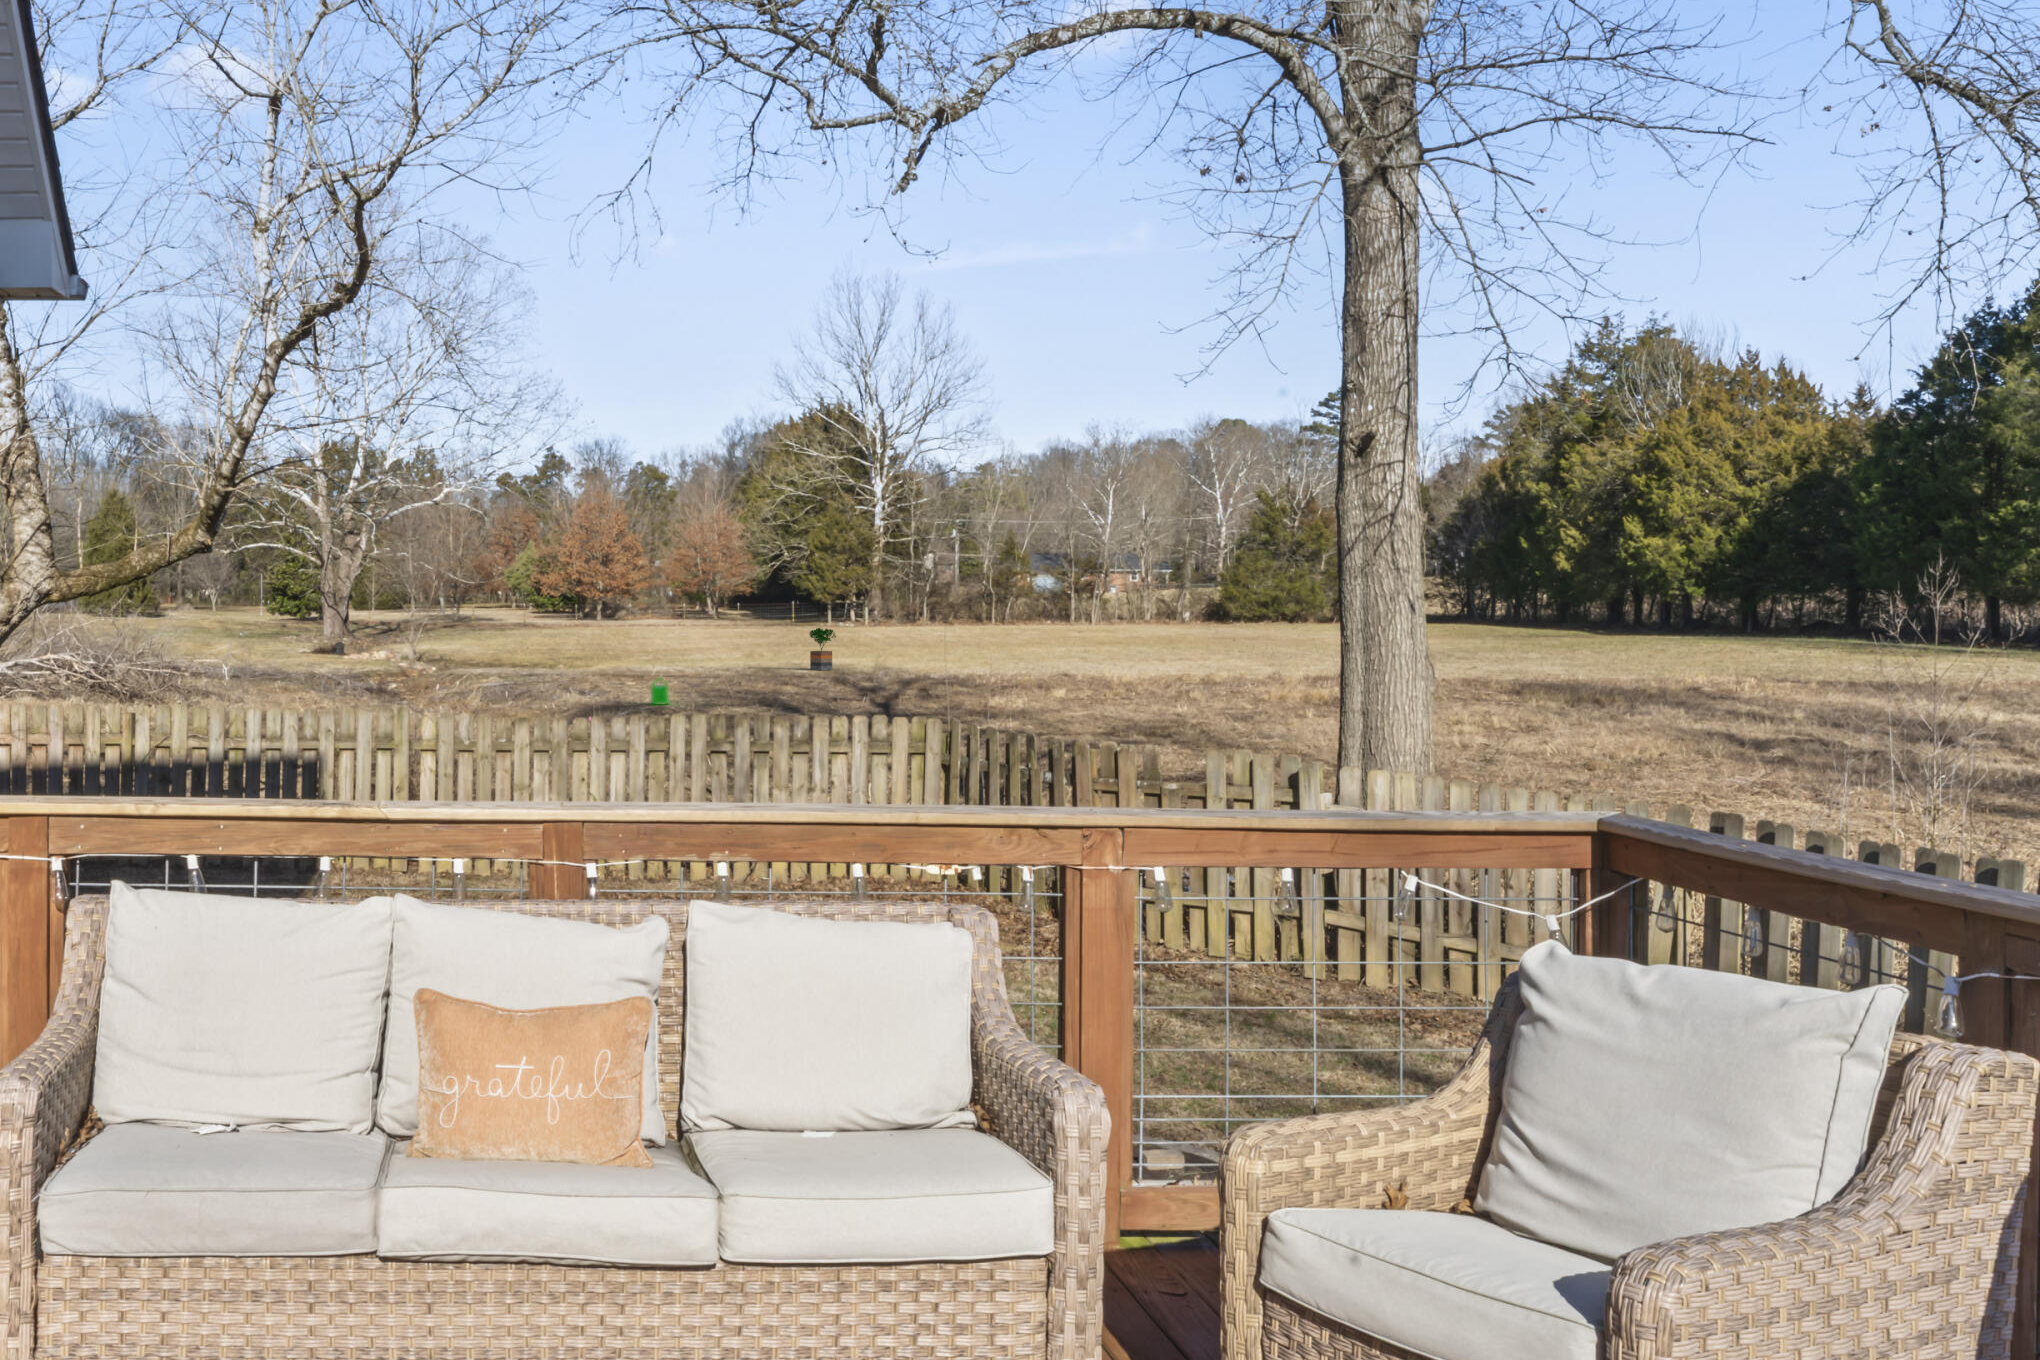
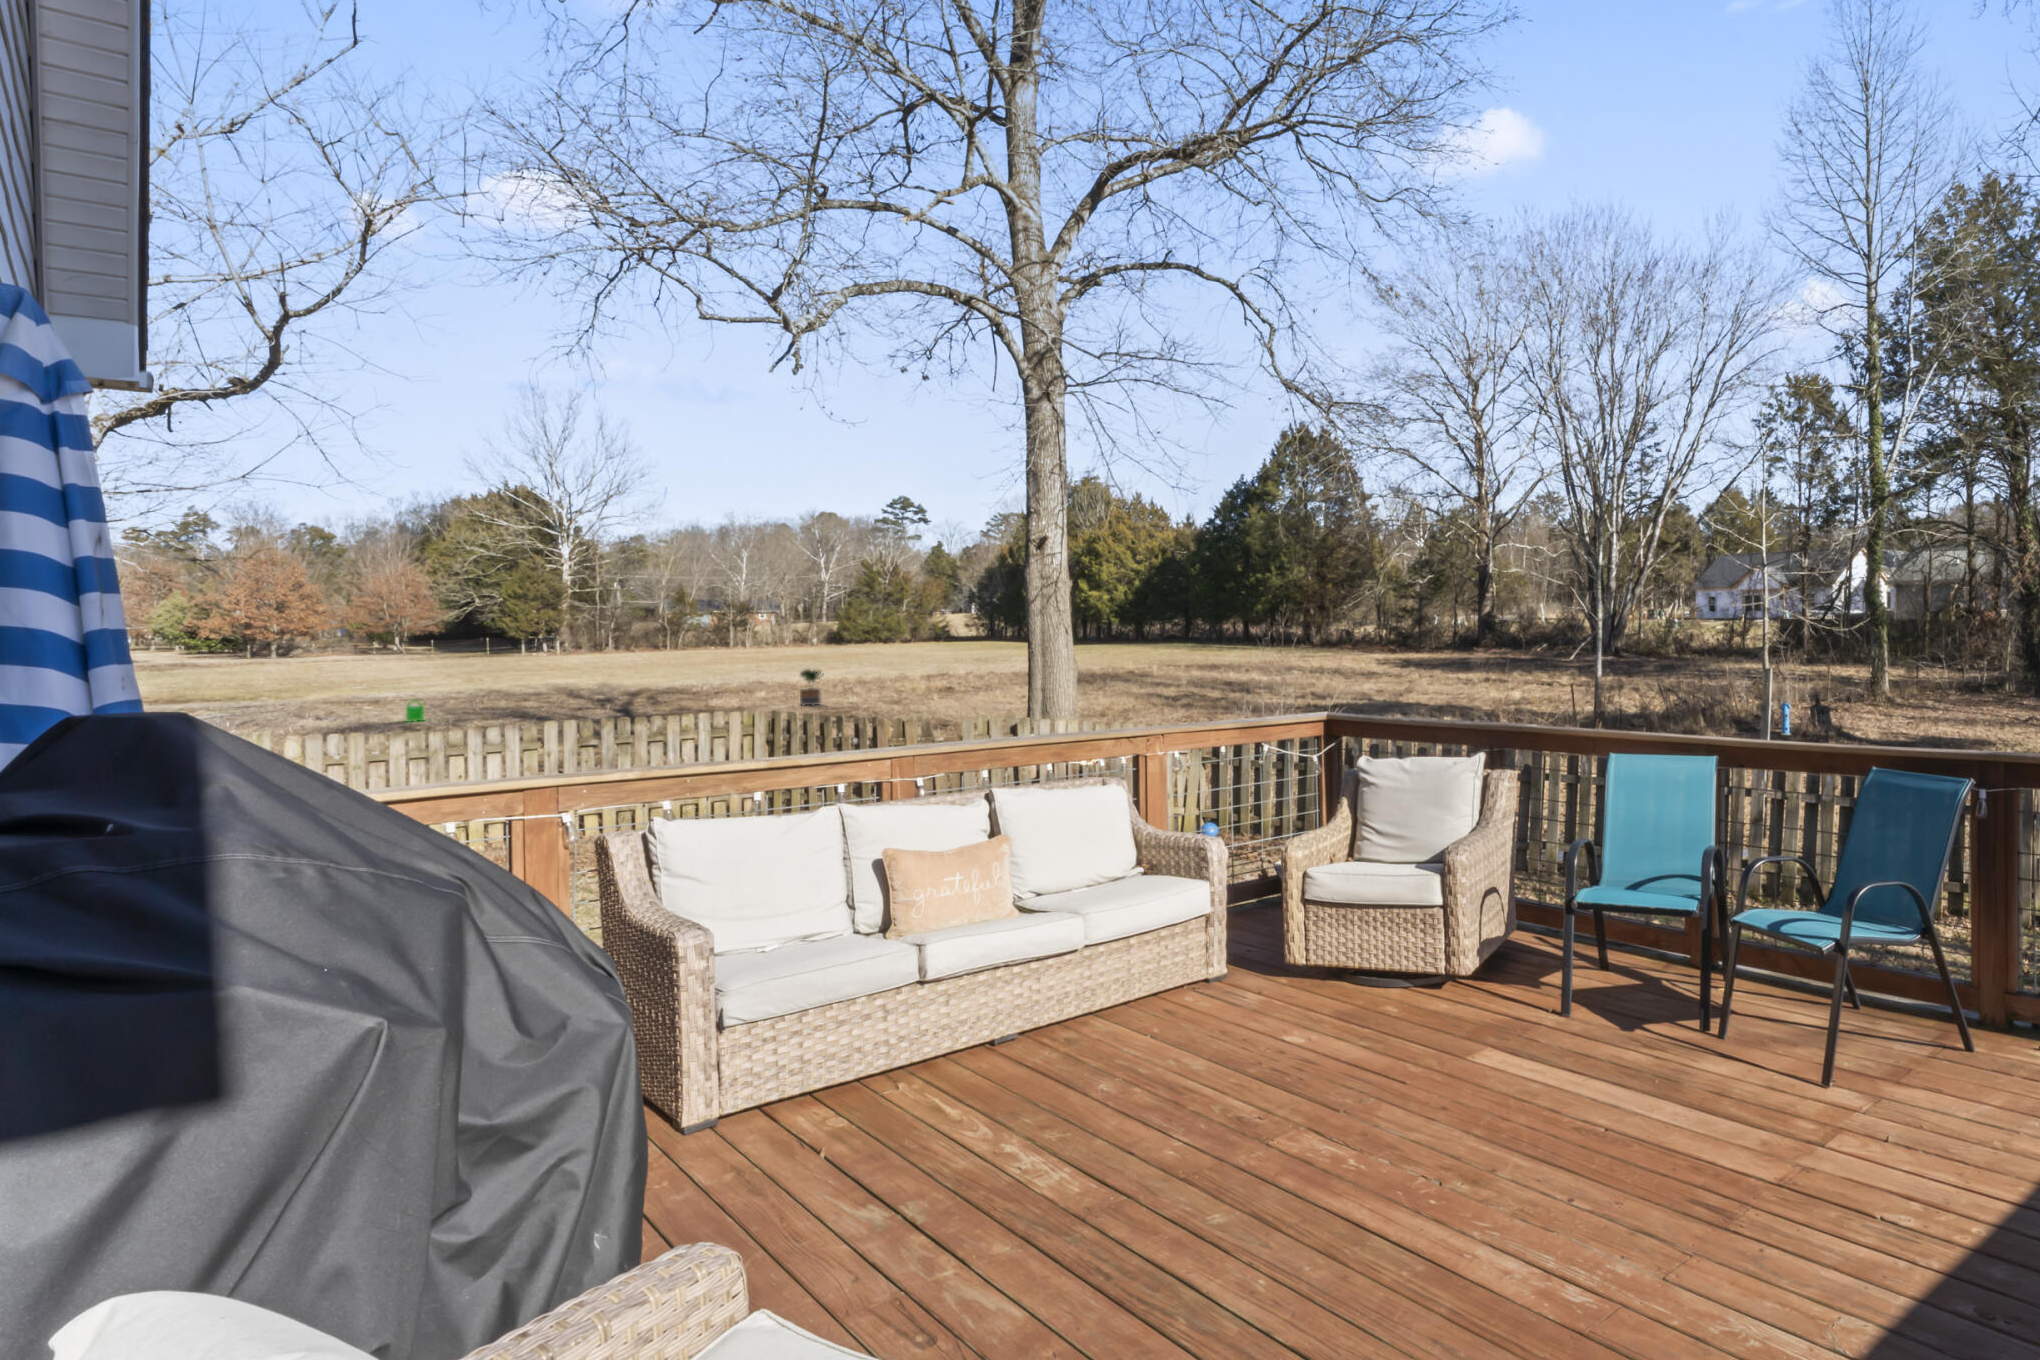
potted tree: present [809,628,836,670] -> present [800,669,824,705]

